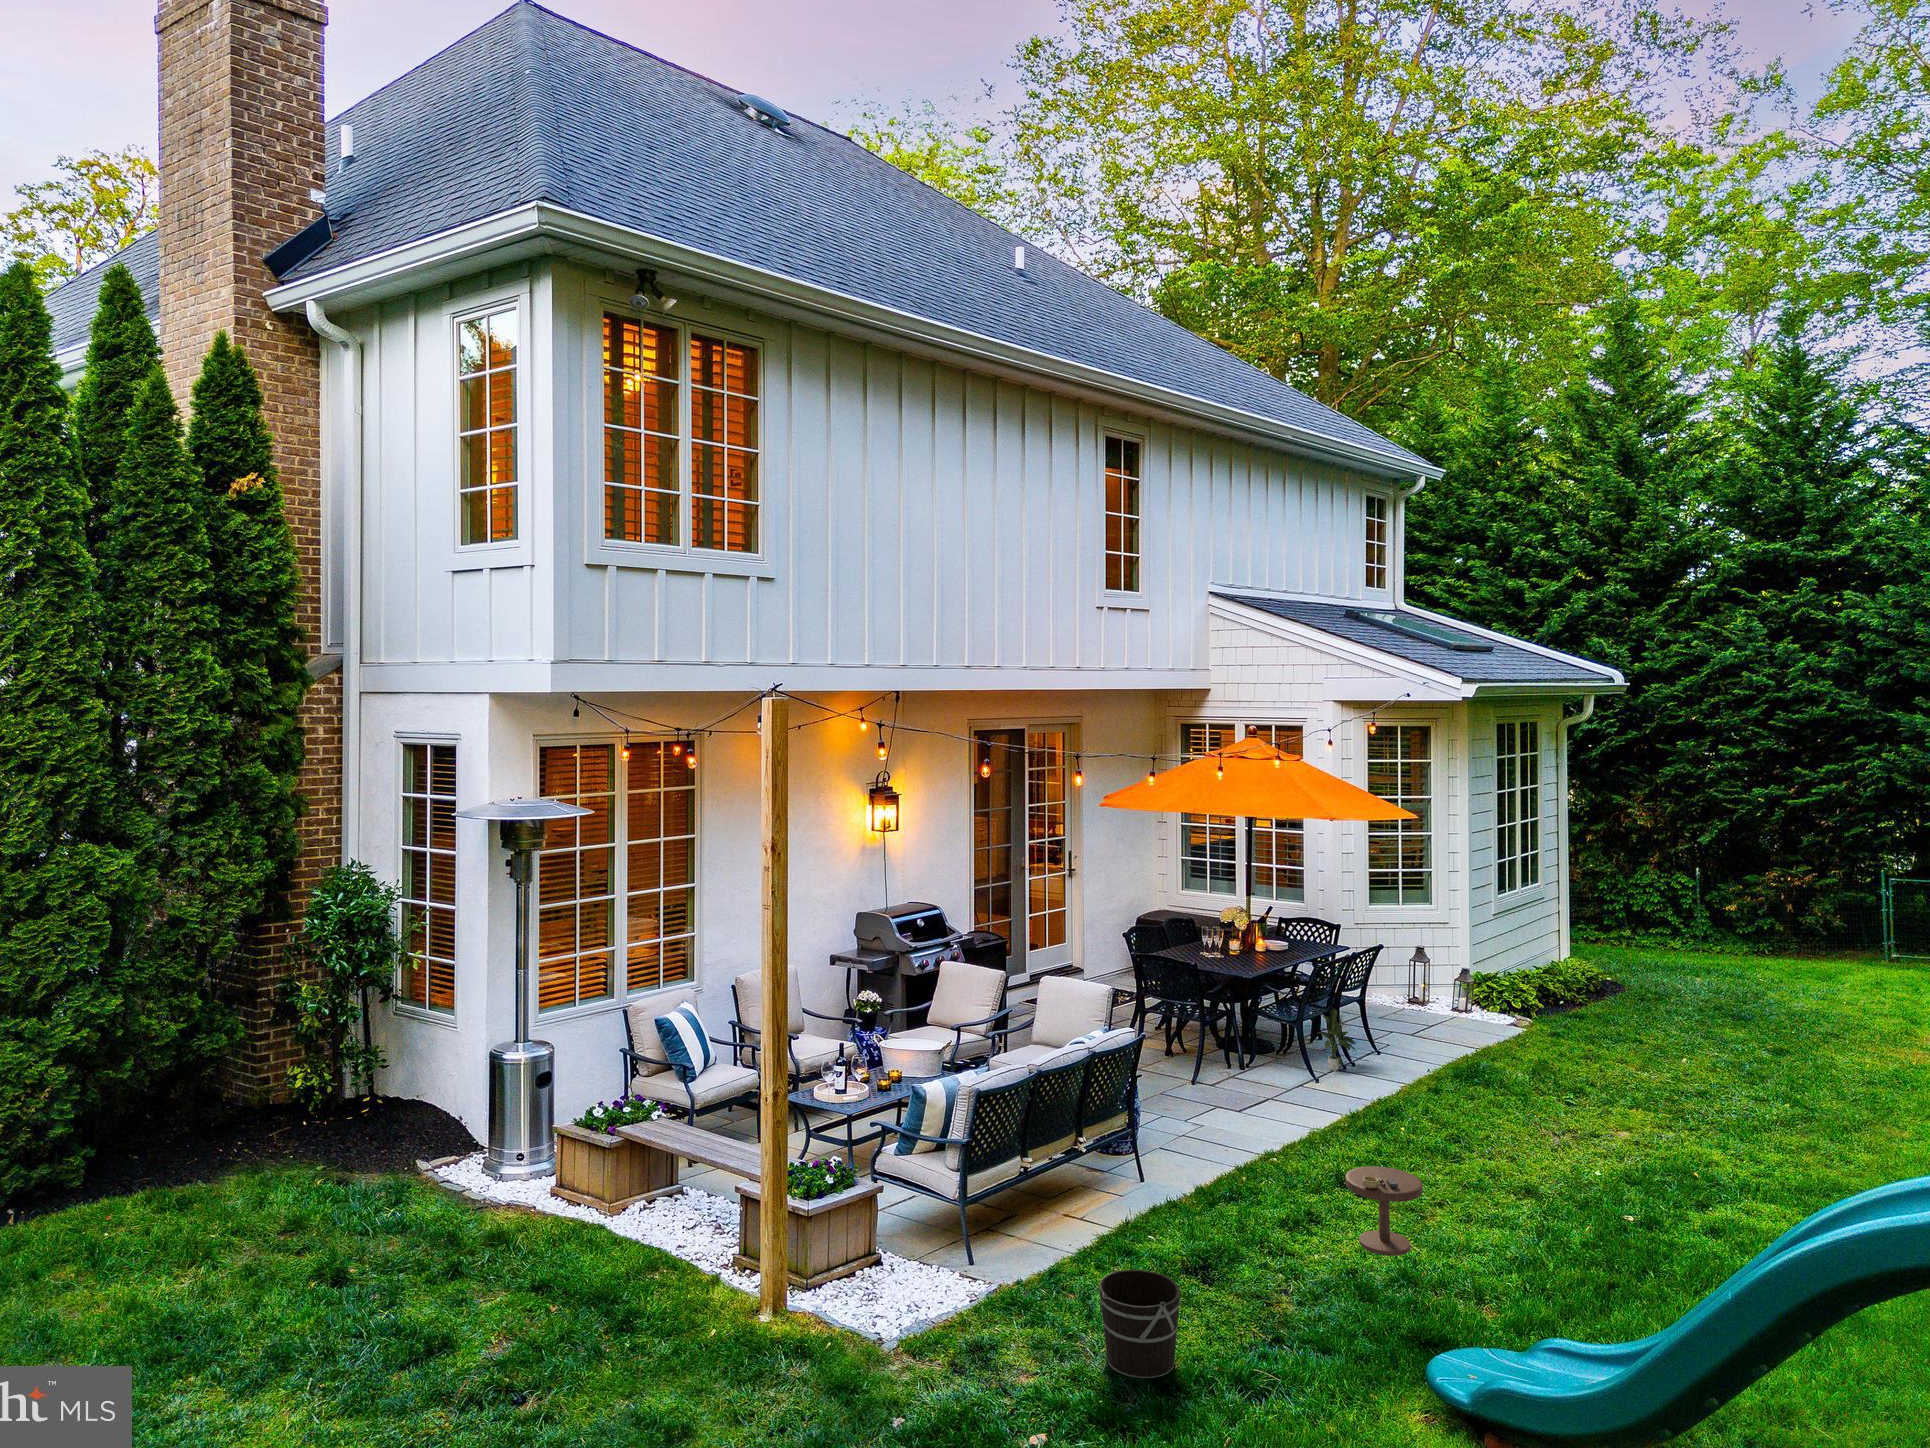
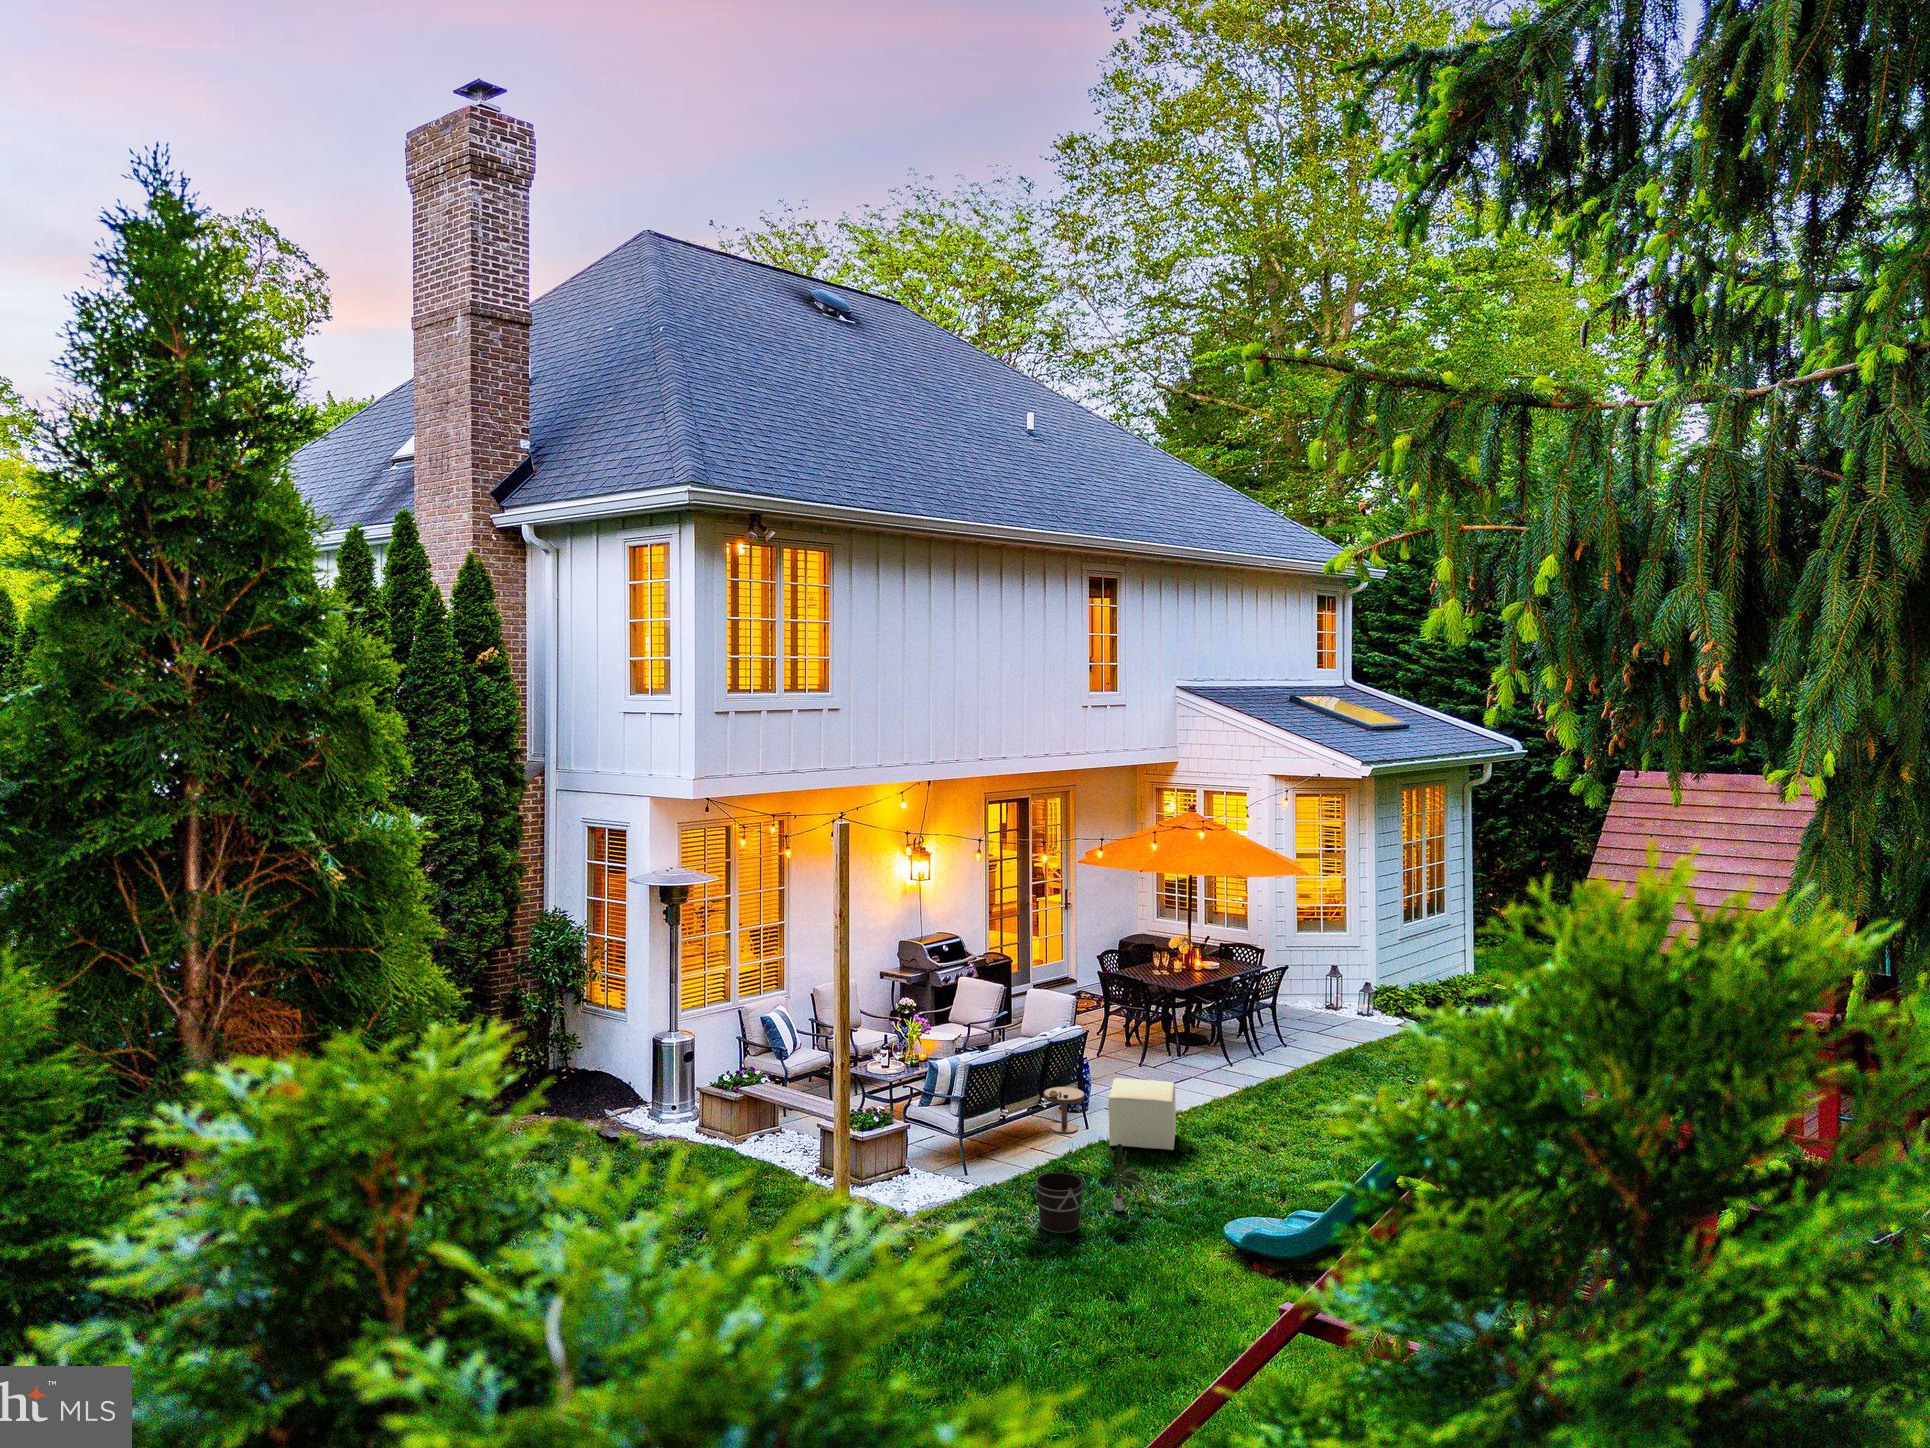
potted plant: present [1317,1009,1356,1071] -> present [1100,1144,1143,1211]
ottoman: none [1183,1105,1284,1217] -> present [1108,1078,1176,1151]
side table: present [1346,1166,1423,1256] -> present [1044,1087,1084,1135]

